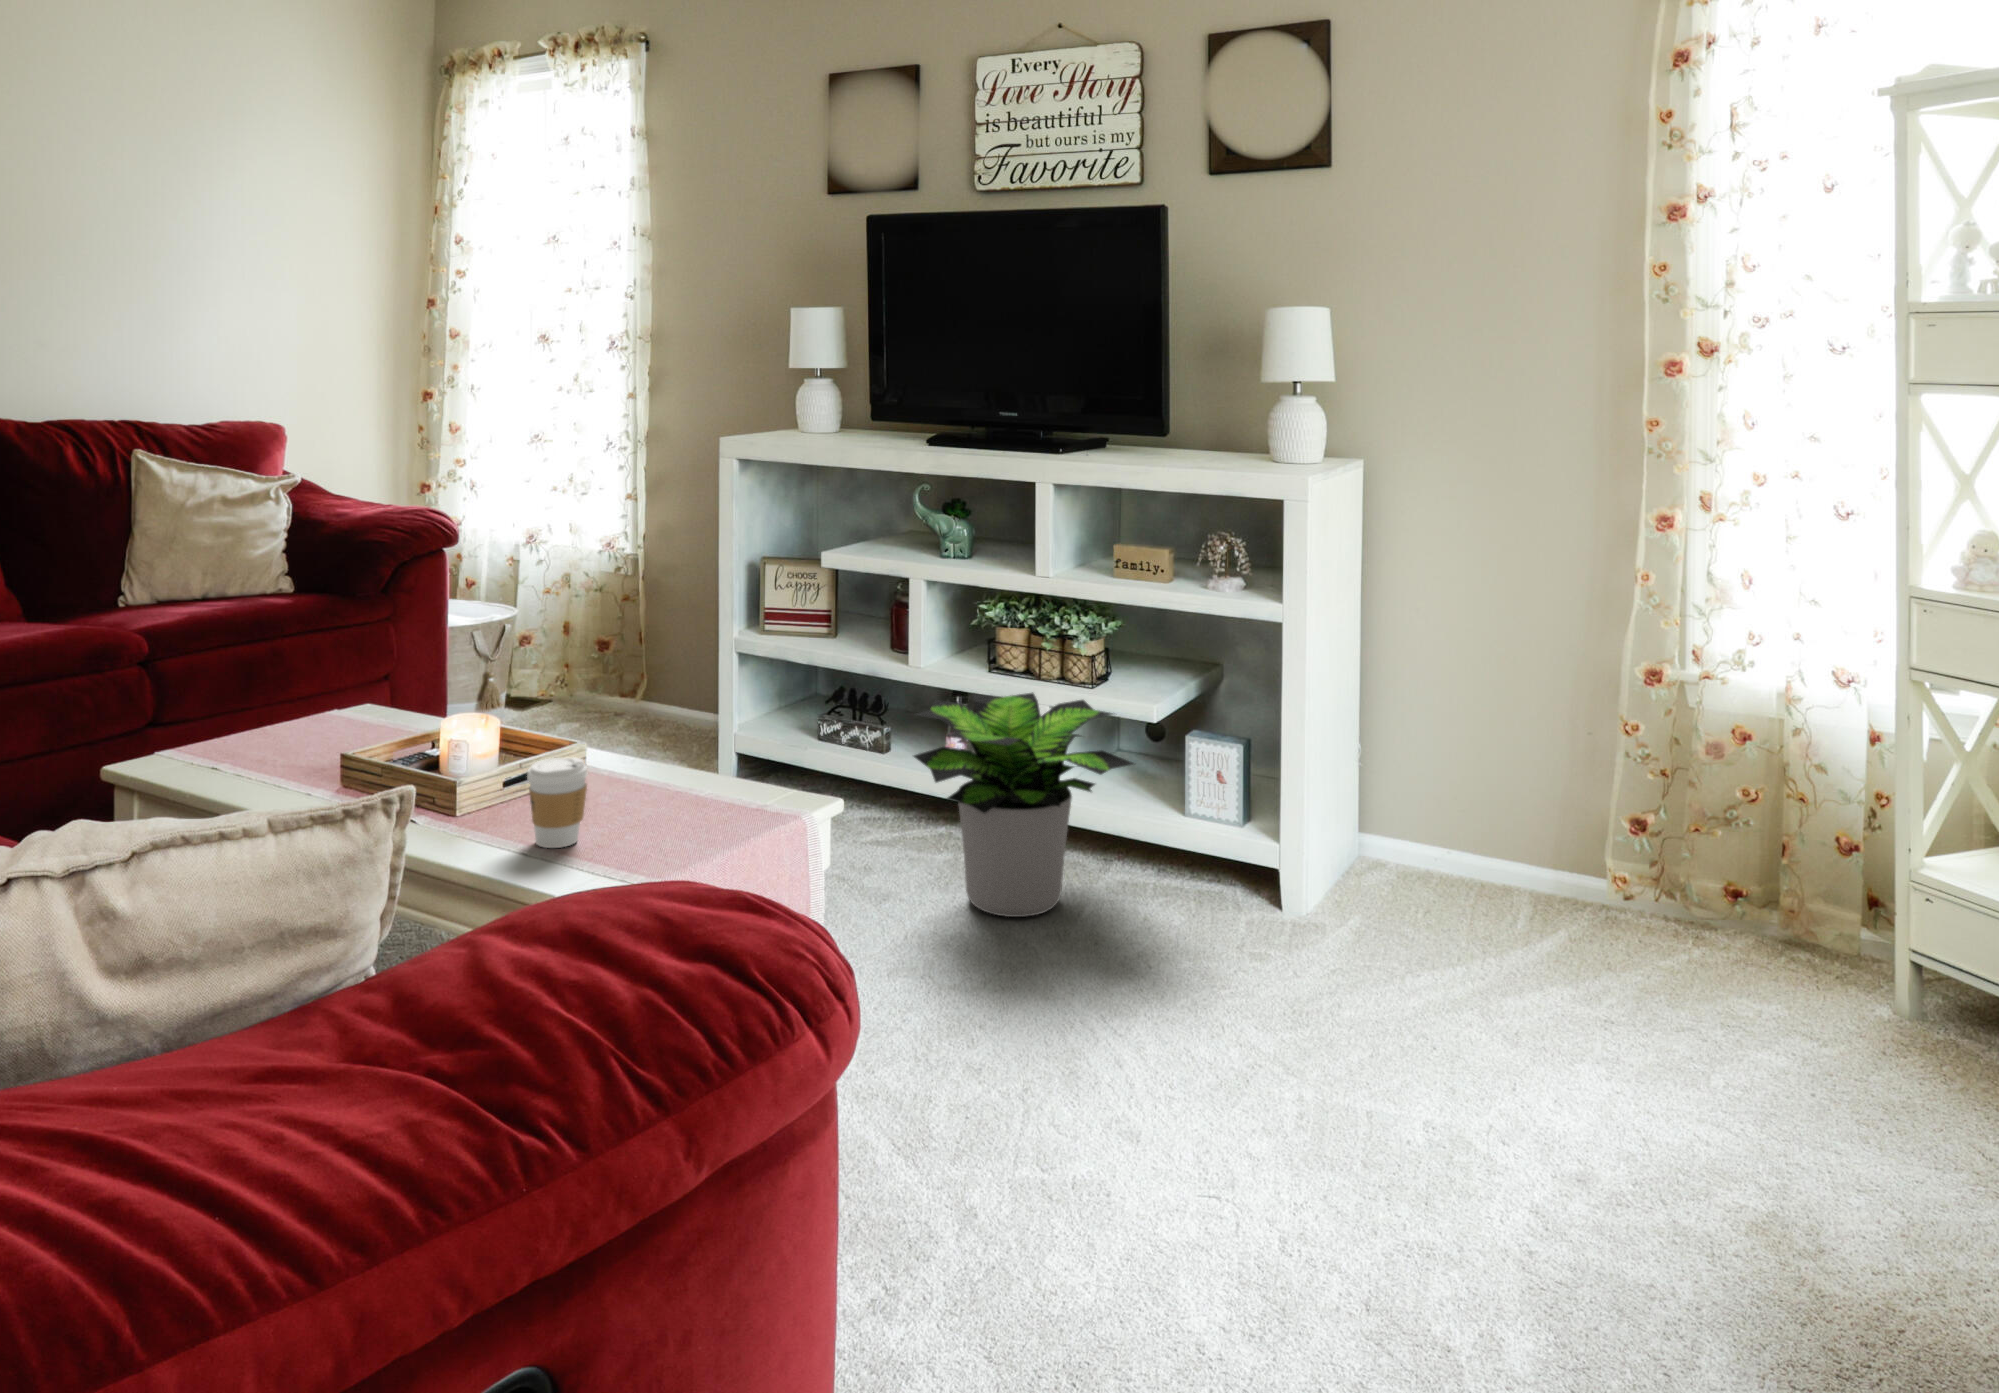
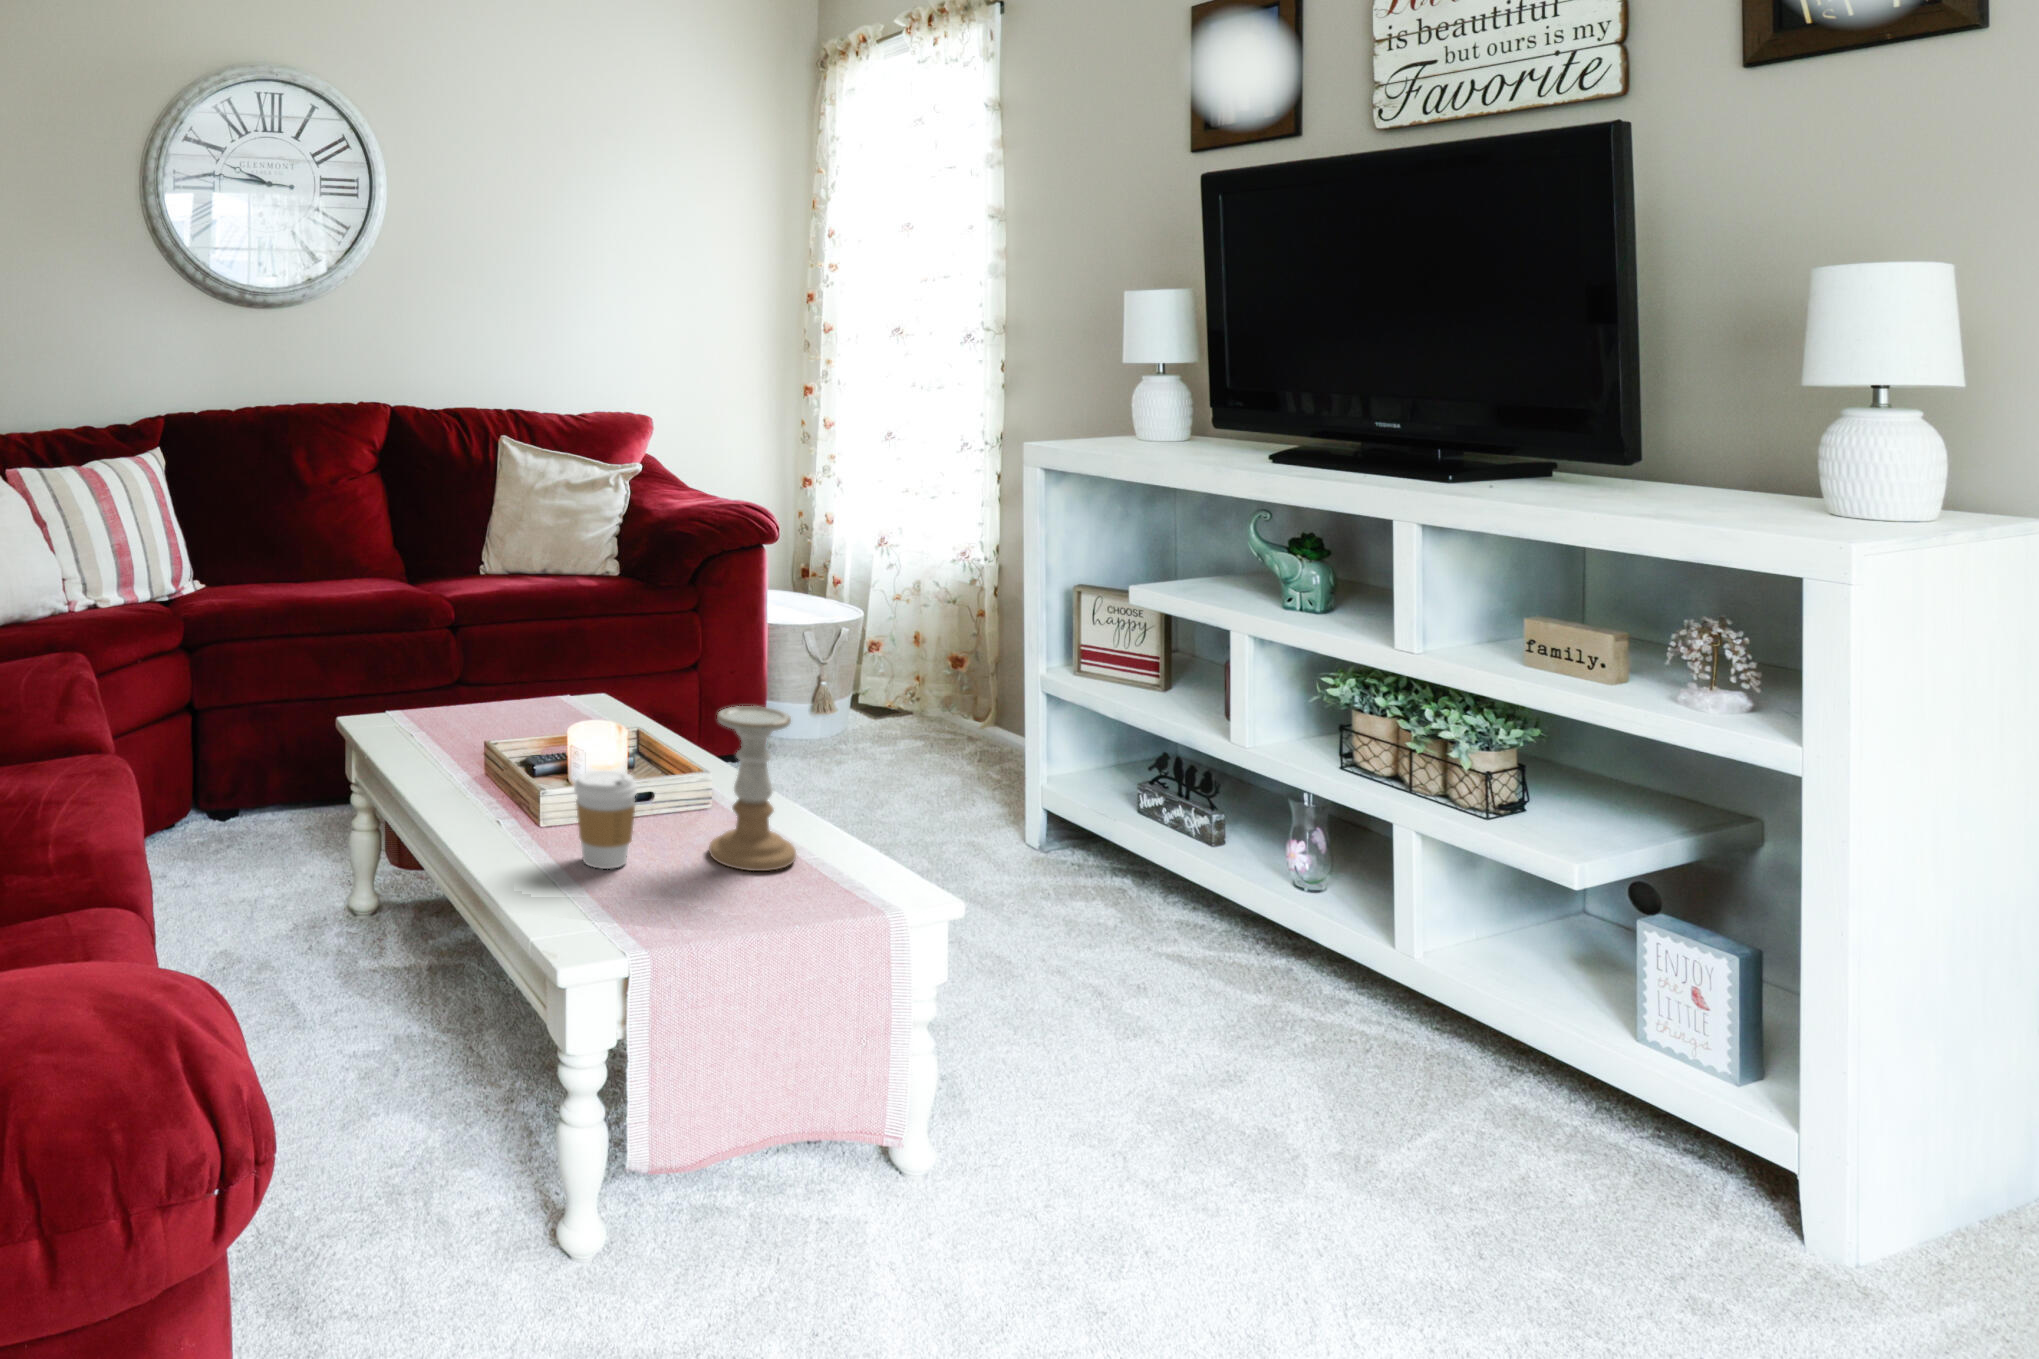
candle holder: none [632,680,710,823] -> present [709,706,796,871]
potted plant: present [914,692,1134,917] -> none [1173,789,1515,1111]

